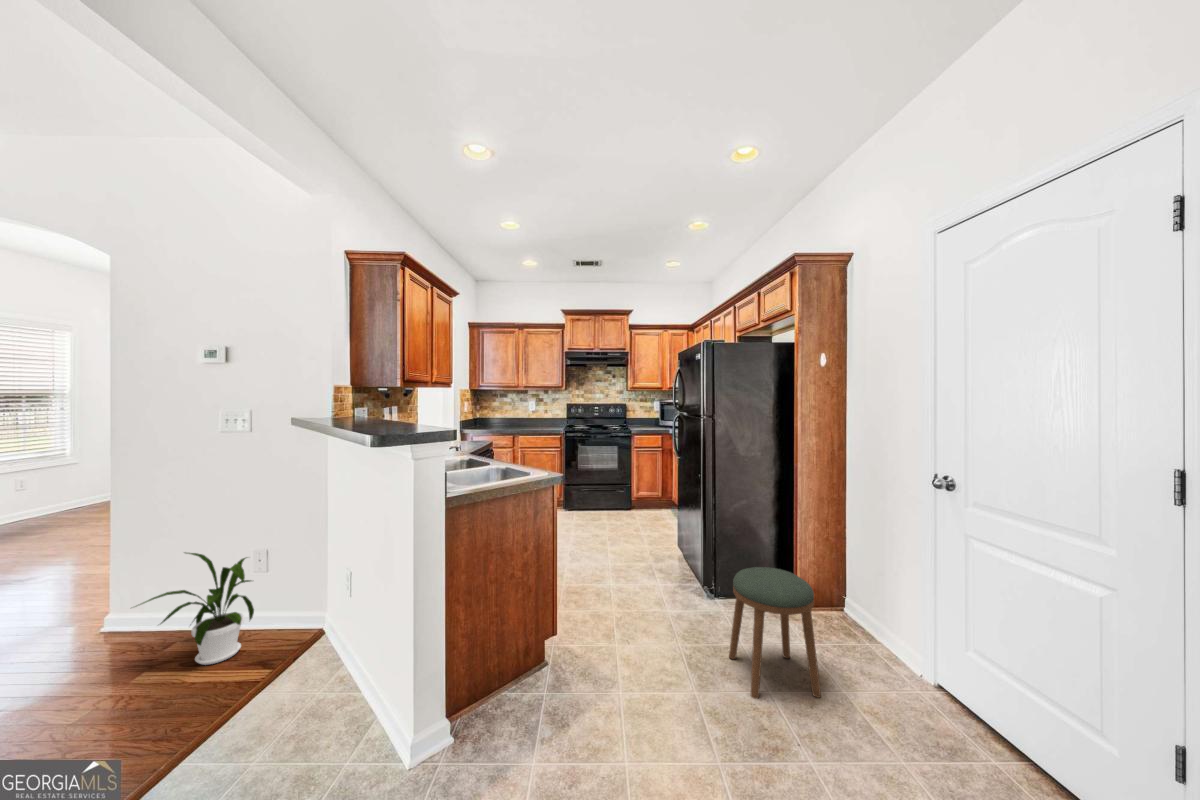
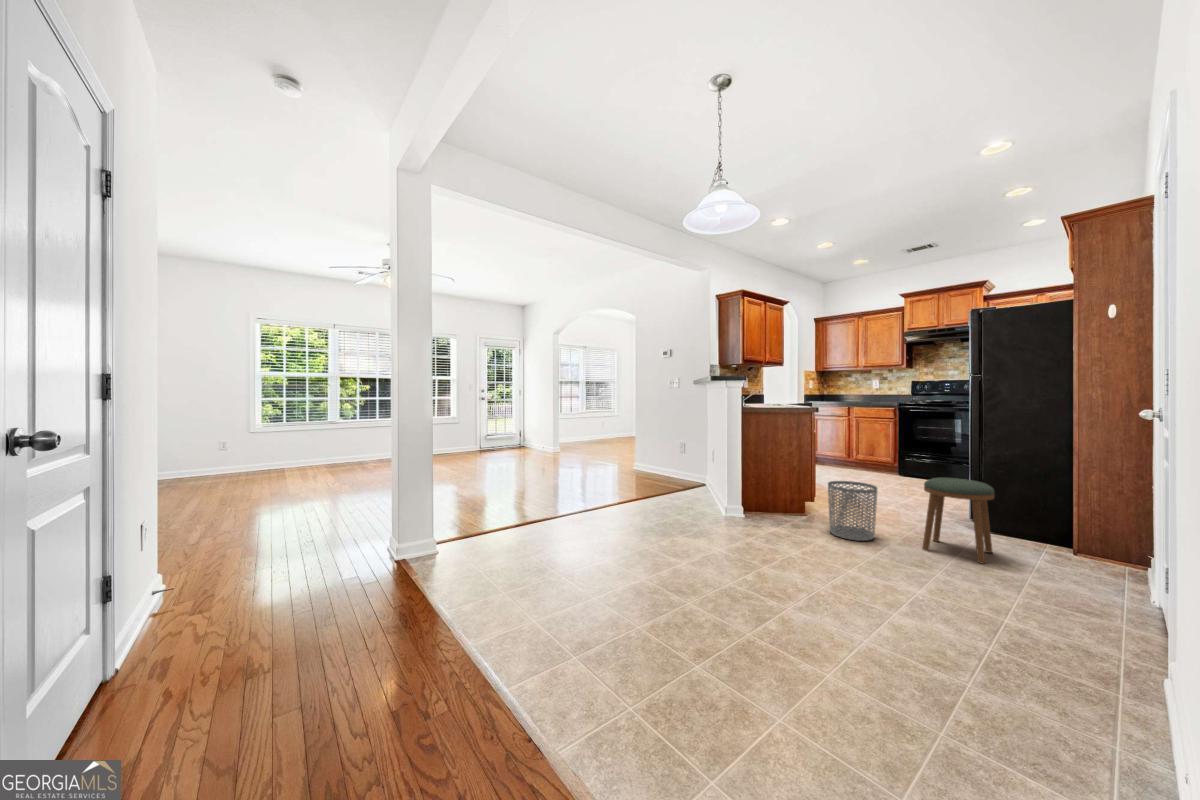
house plant: present [135,553,254,665] -> none [638,435,675,482]
waste bin: none [626,604,701,733] -> present [828,481,877,541]

